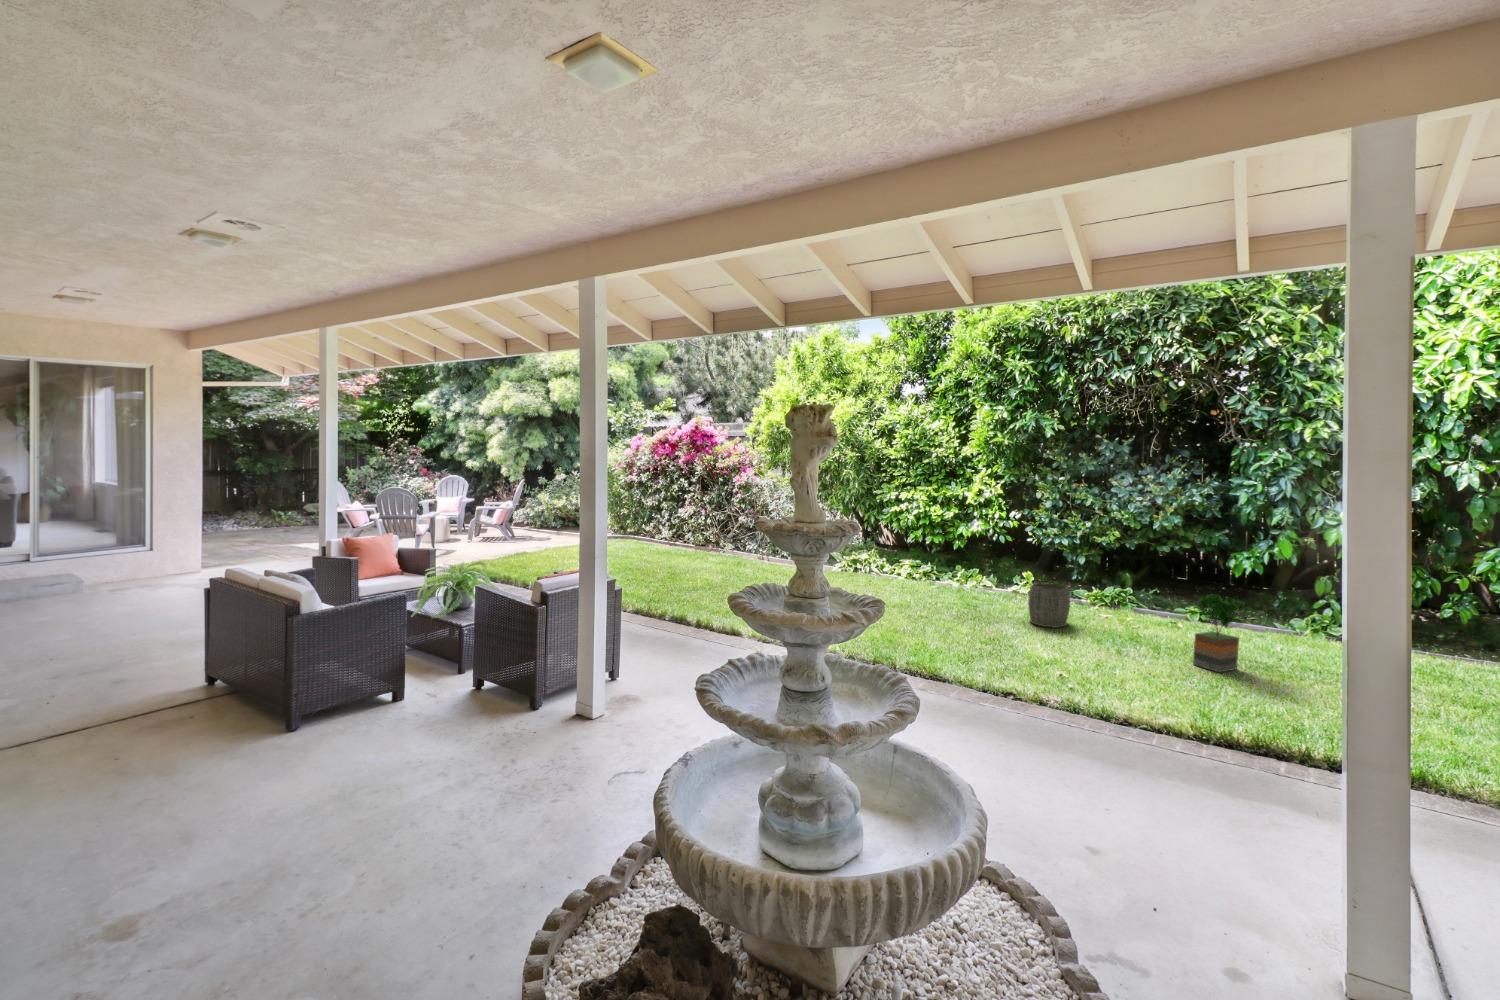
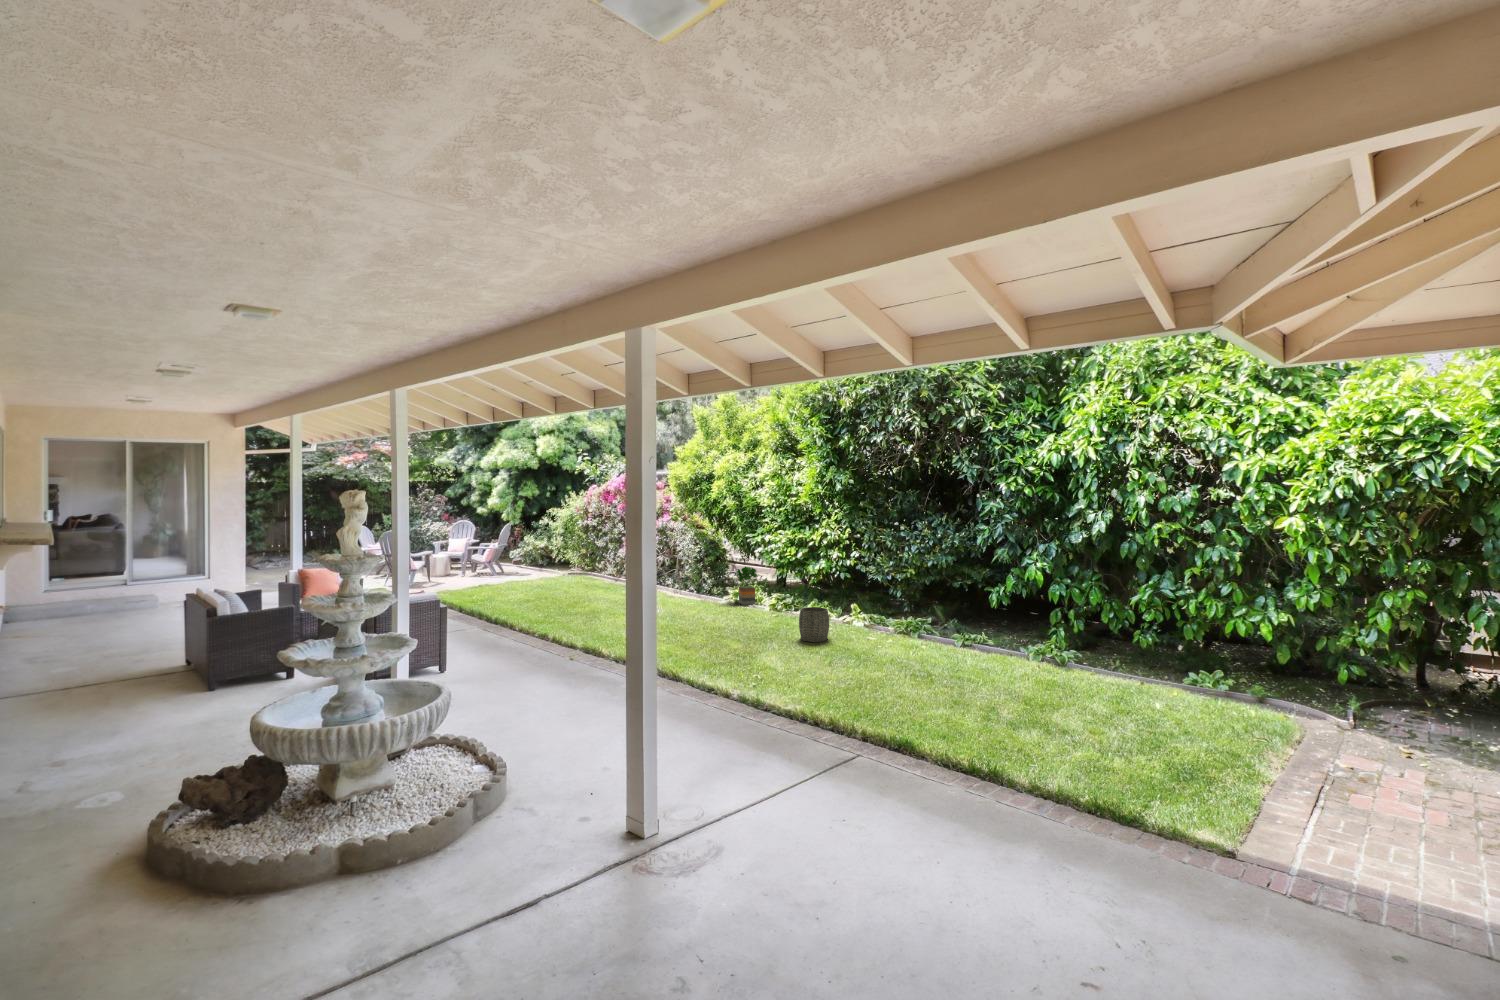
potted tree: present [1193,595,1250,672] -> present [735,567,760,605]

